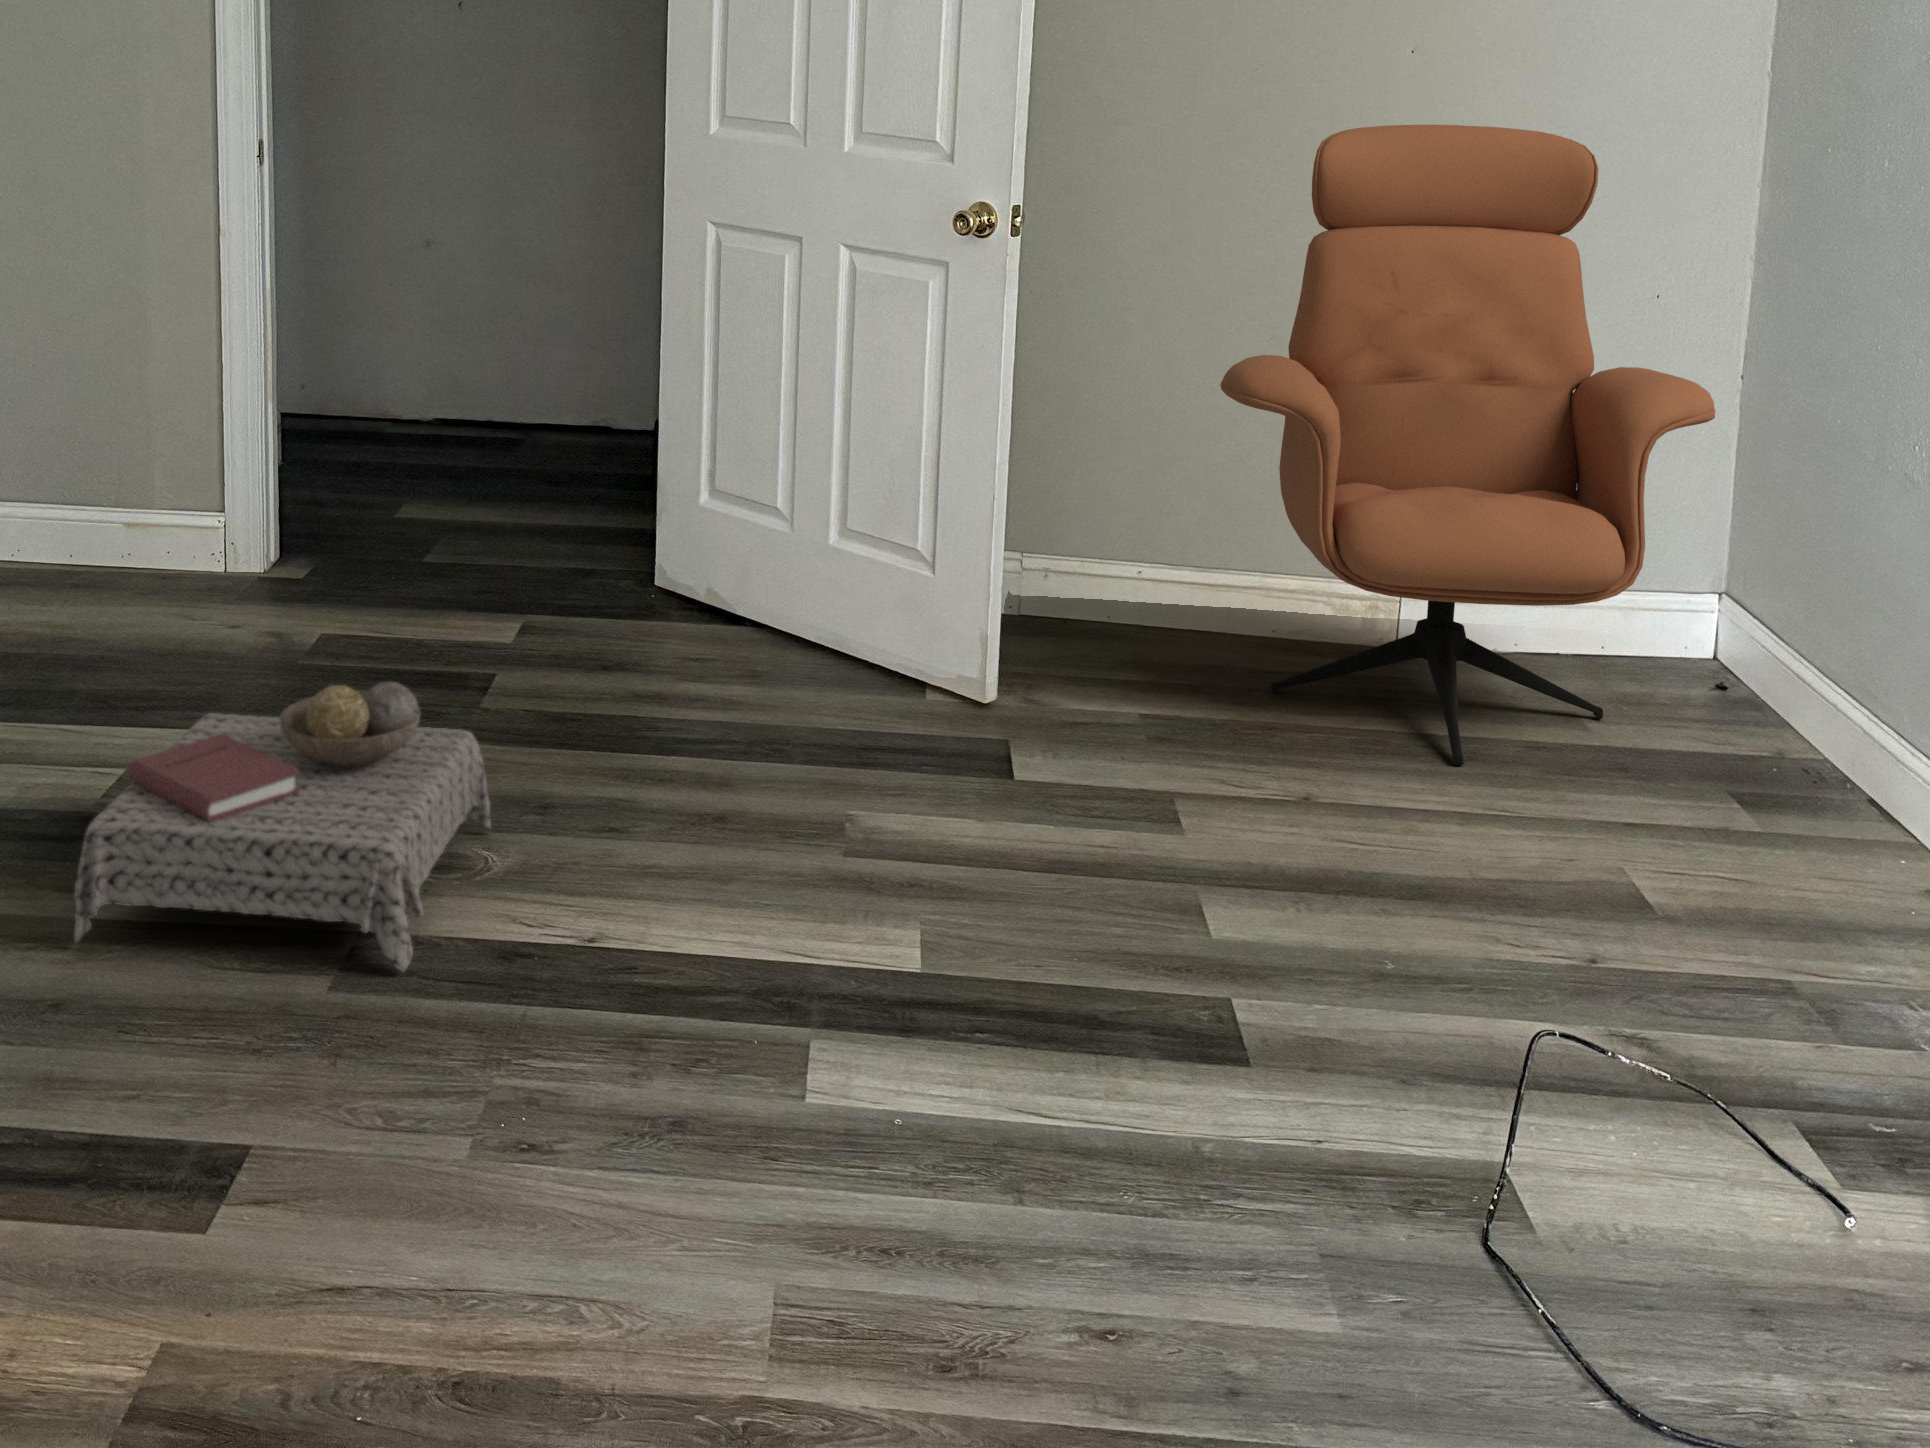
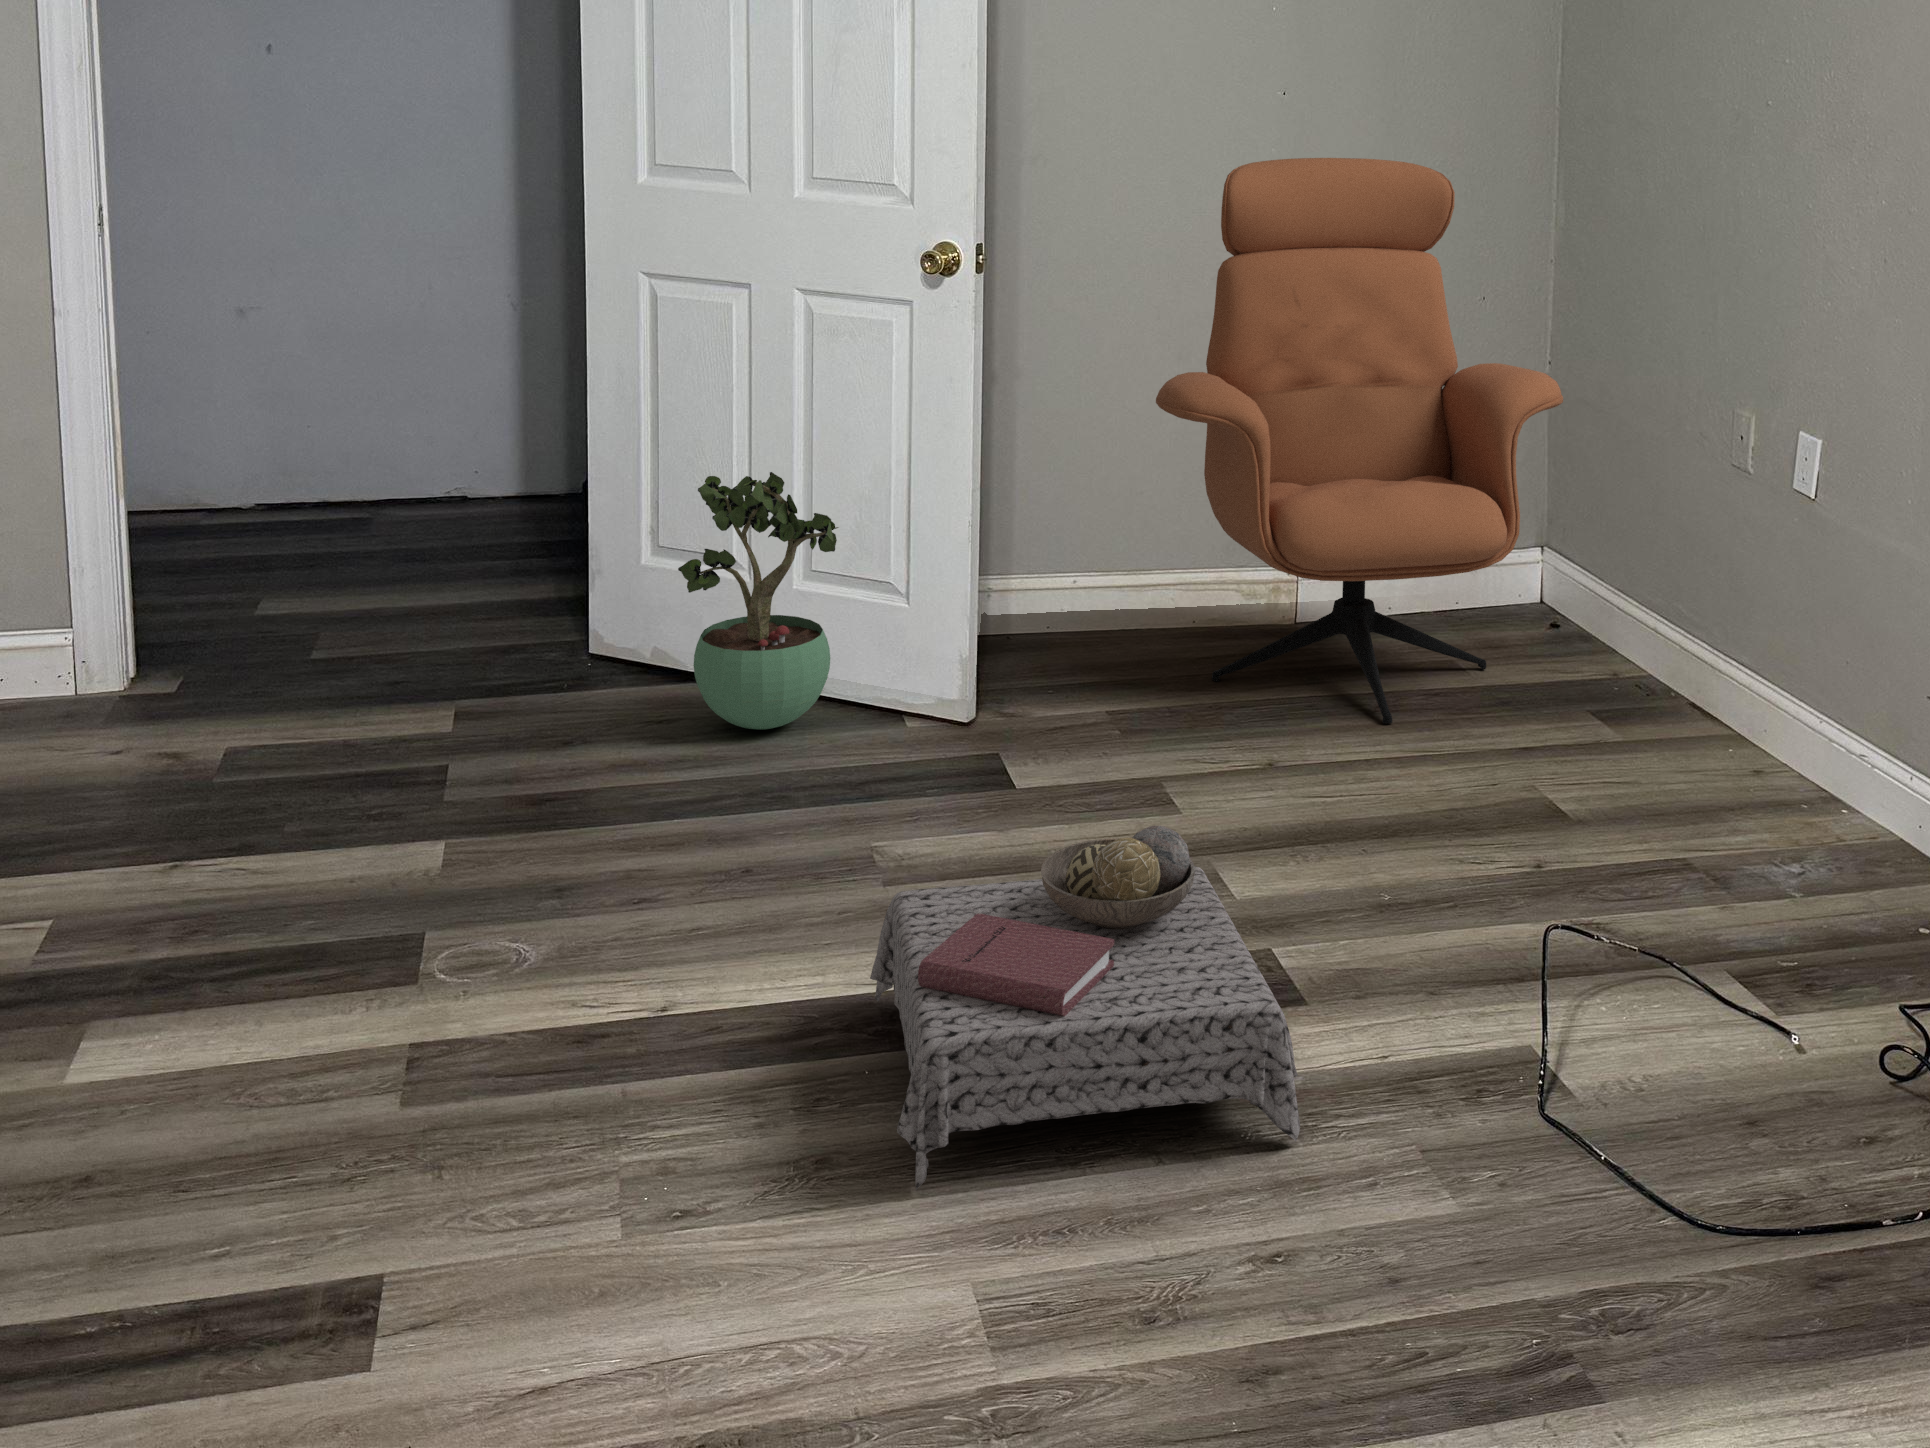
potted plant: none [714,426,861,683] -> present [678,472,838,730]
ottoman: present [74,682,491,972] -> present [870,826,1300,1190]

